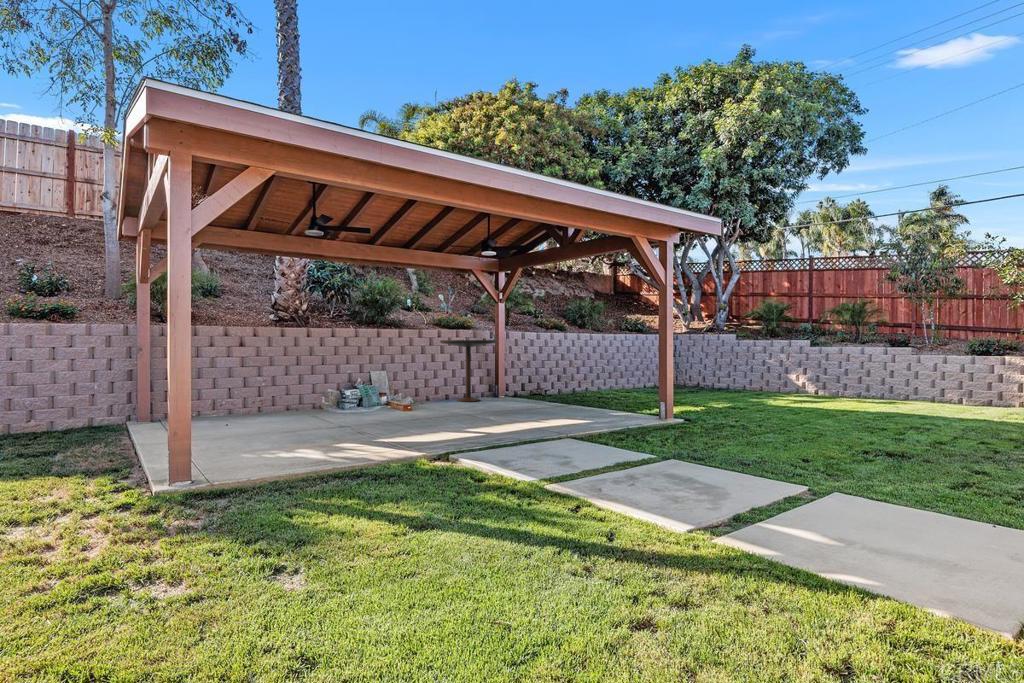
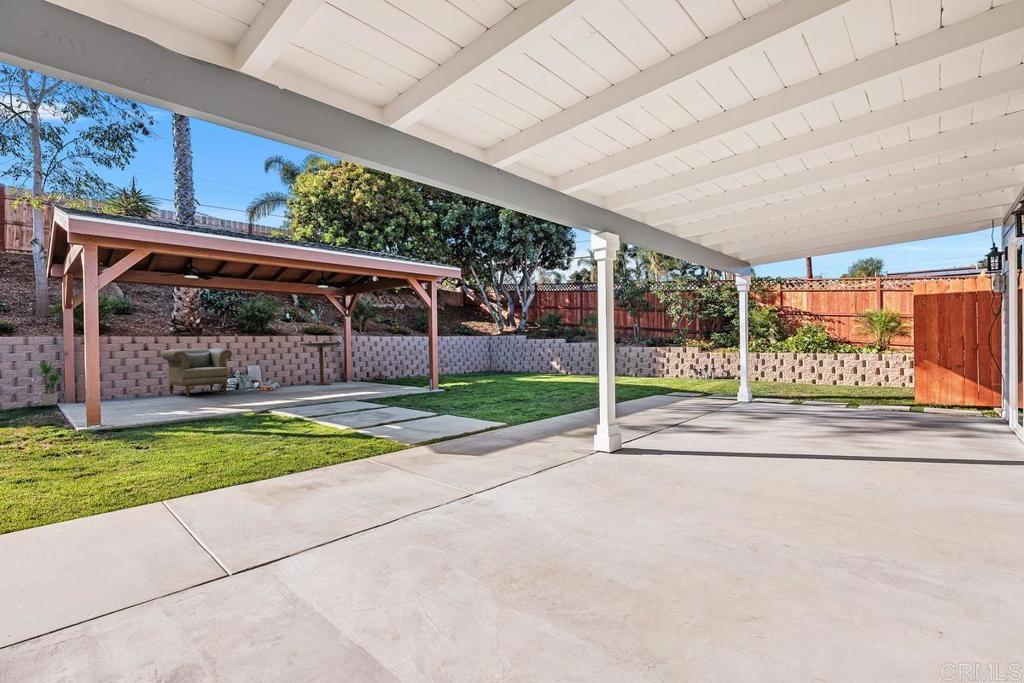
armchair: none [262,345,356,417] -> present [162,348,232,397]
potted plant: none [89,358,143,426] -> present [37,361,62,406]

